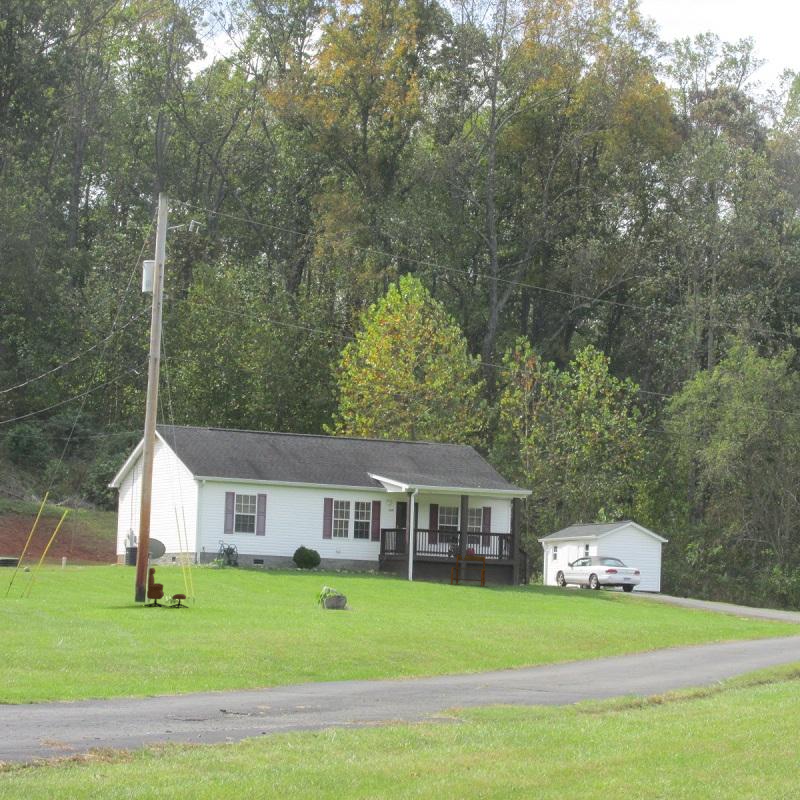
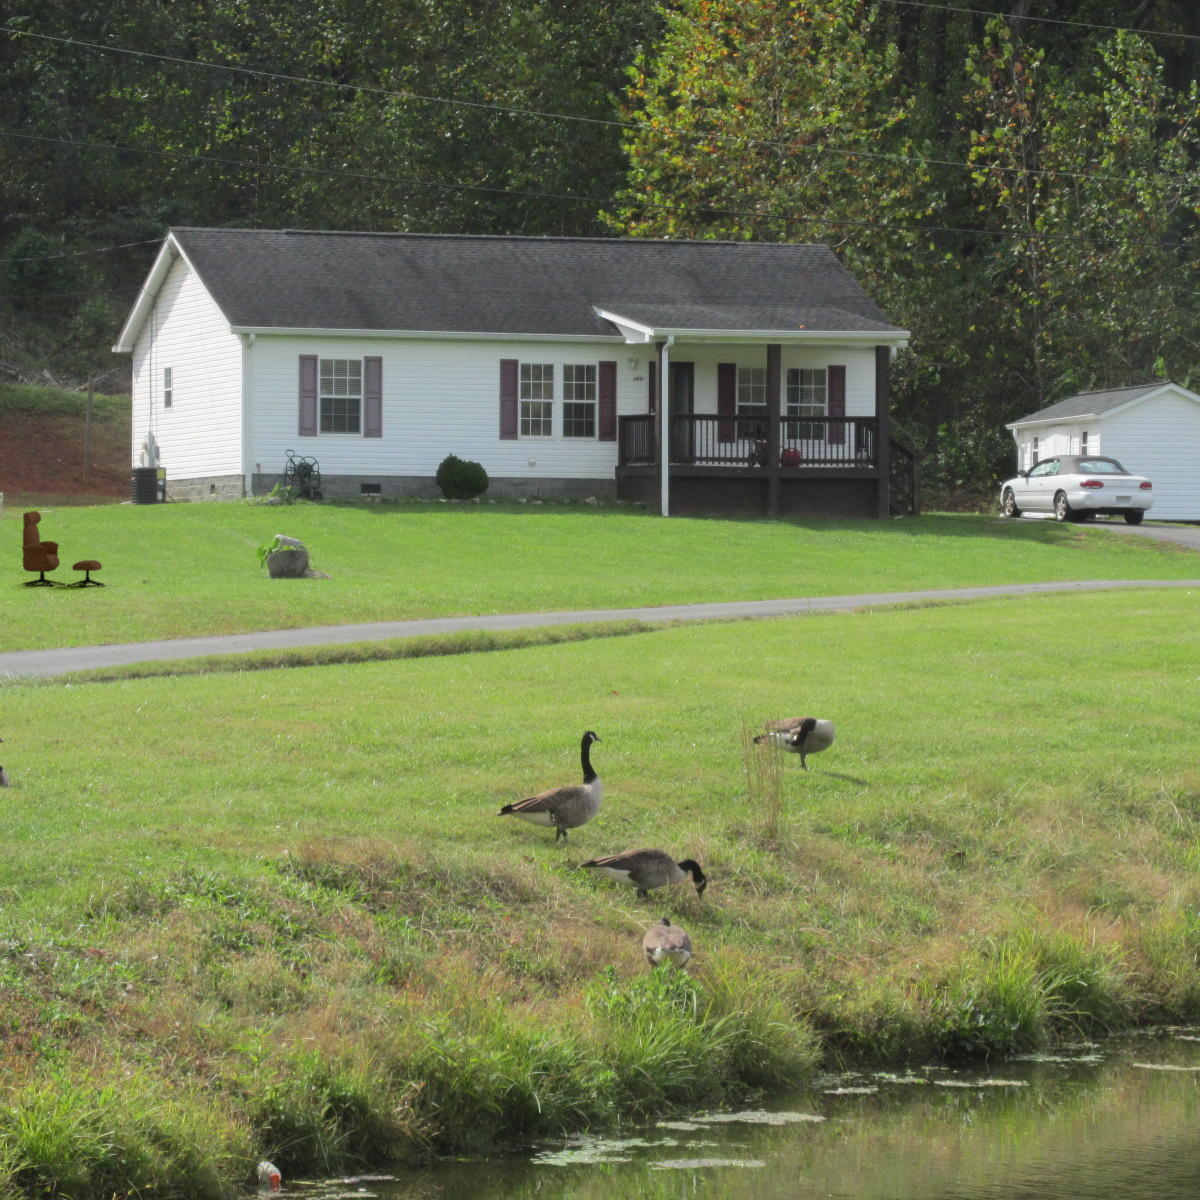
bench: present [451,555,486,586] -> none [752,463,824,525]

